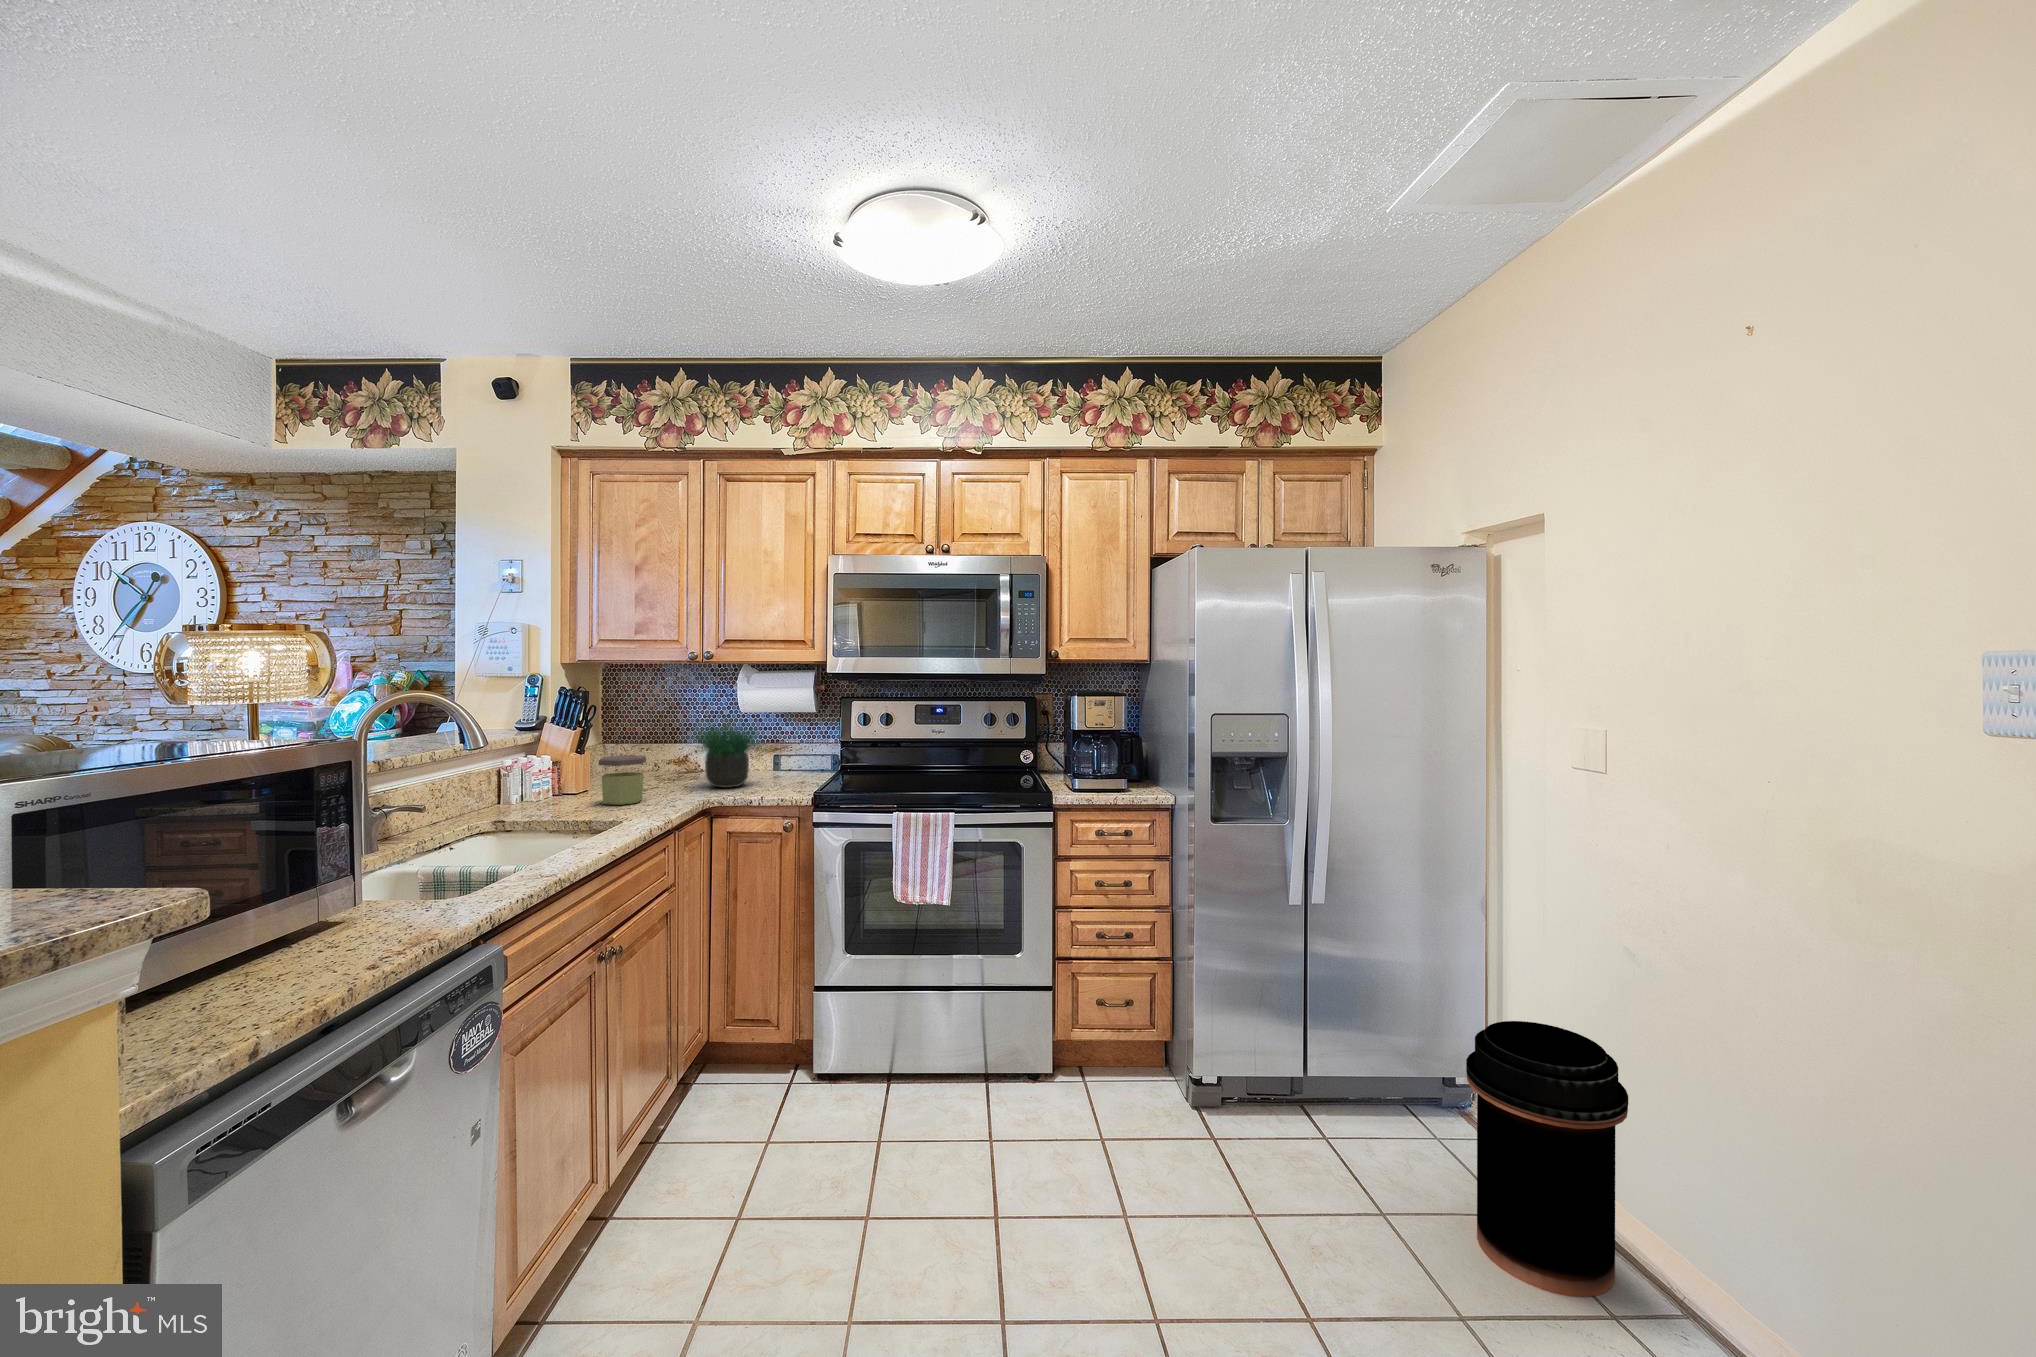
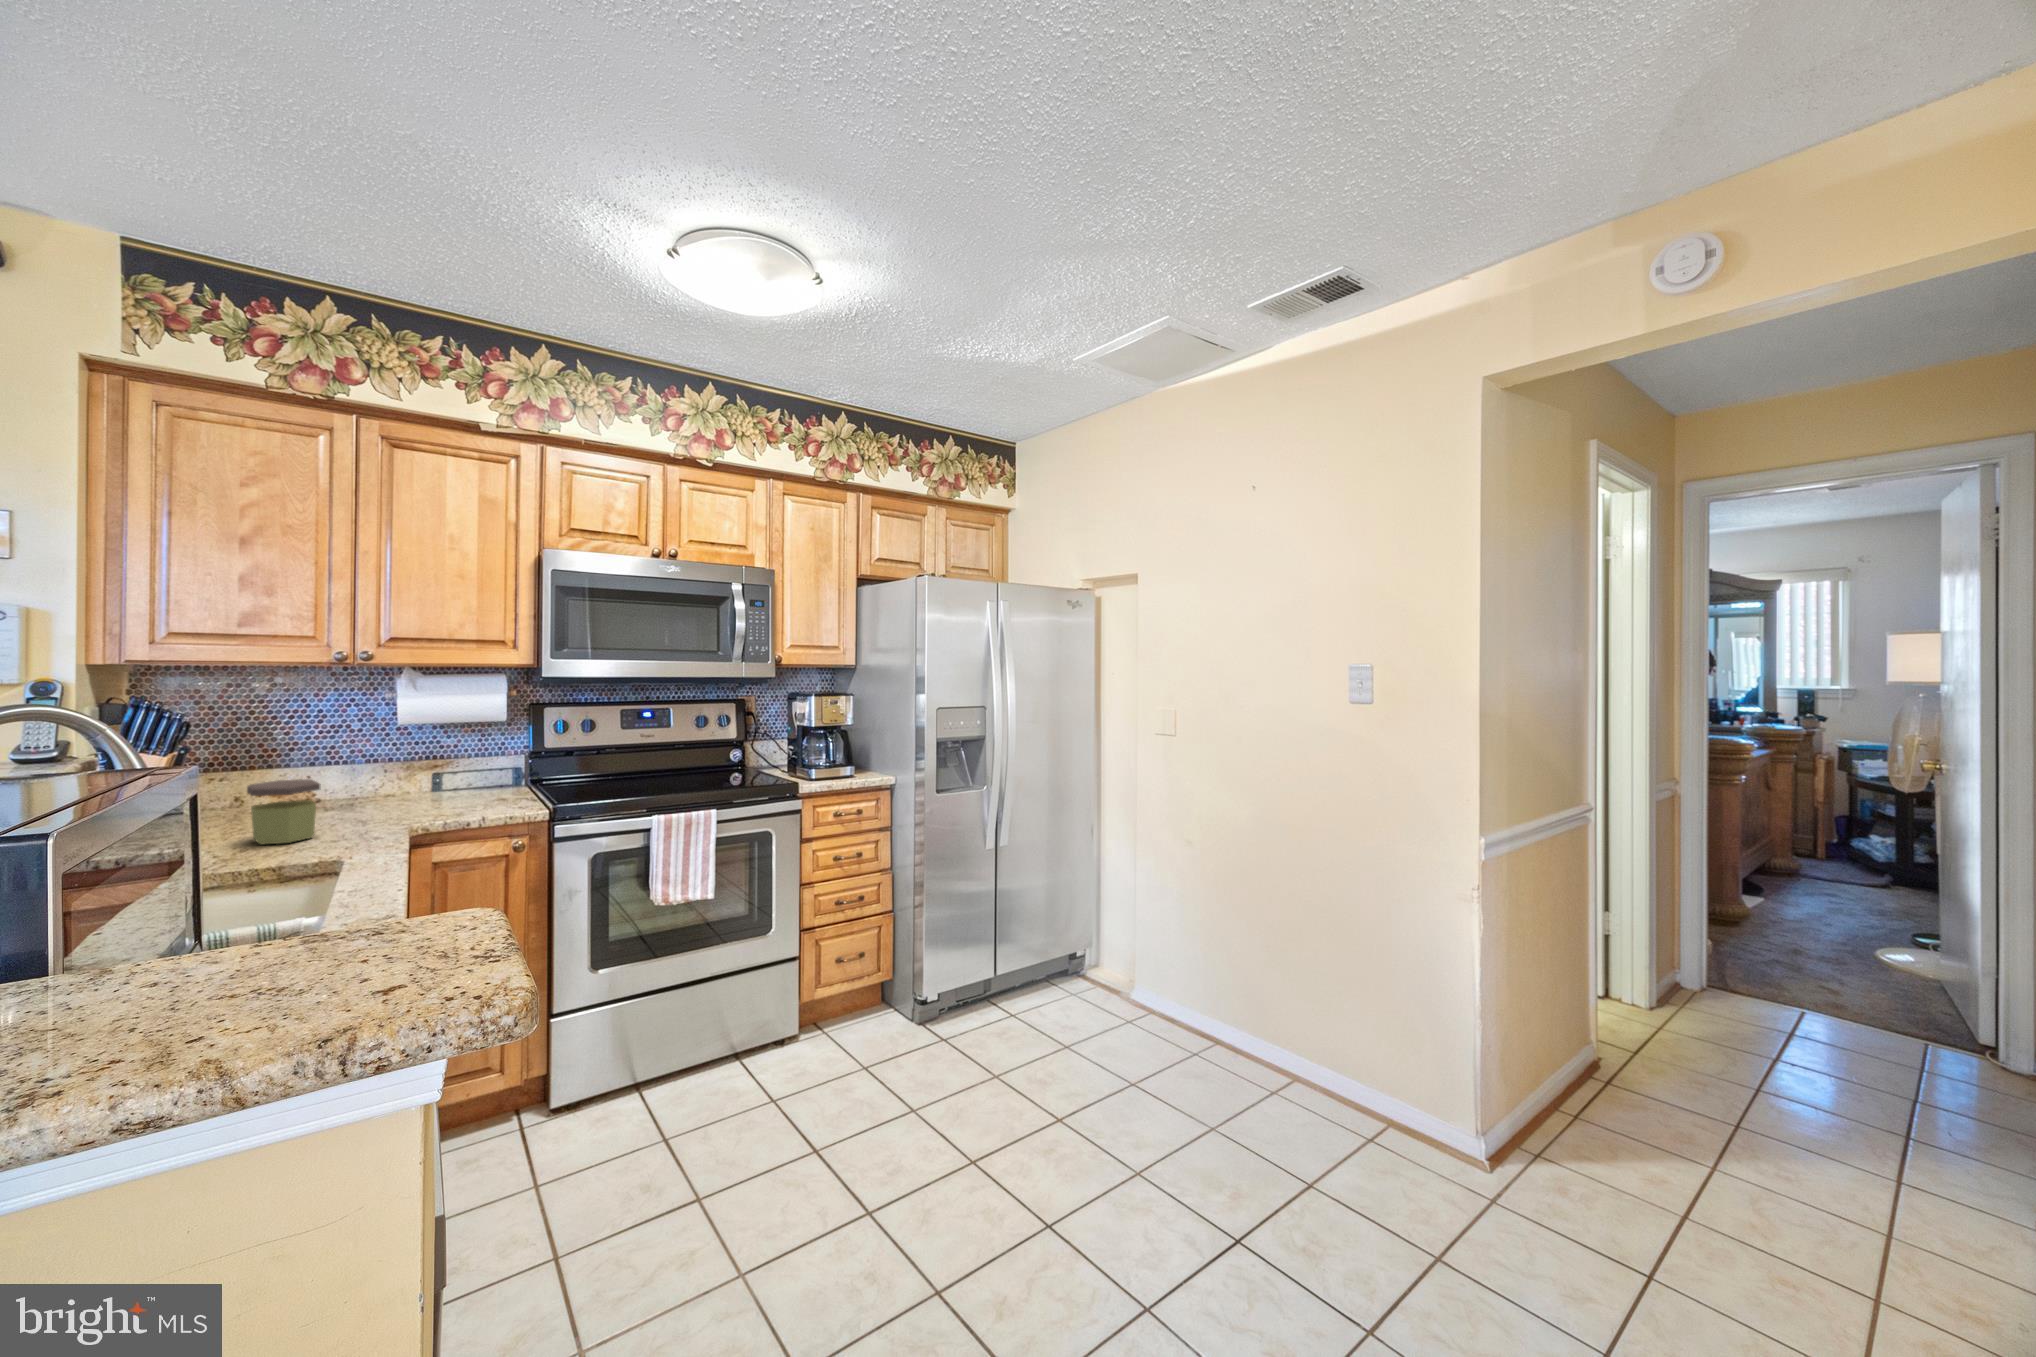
potted plant: present [693,714,762,788] -> none [328,695,471,809]
trash can: present [1466,1021,1628,1297] -> none [1124,906,1210,1064]

